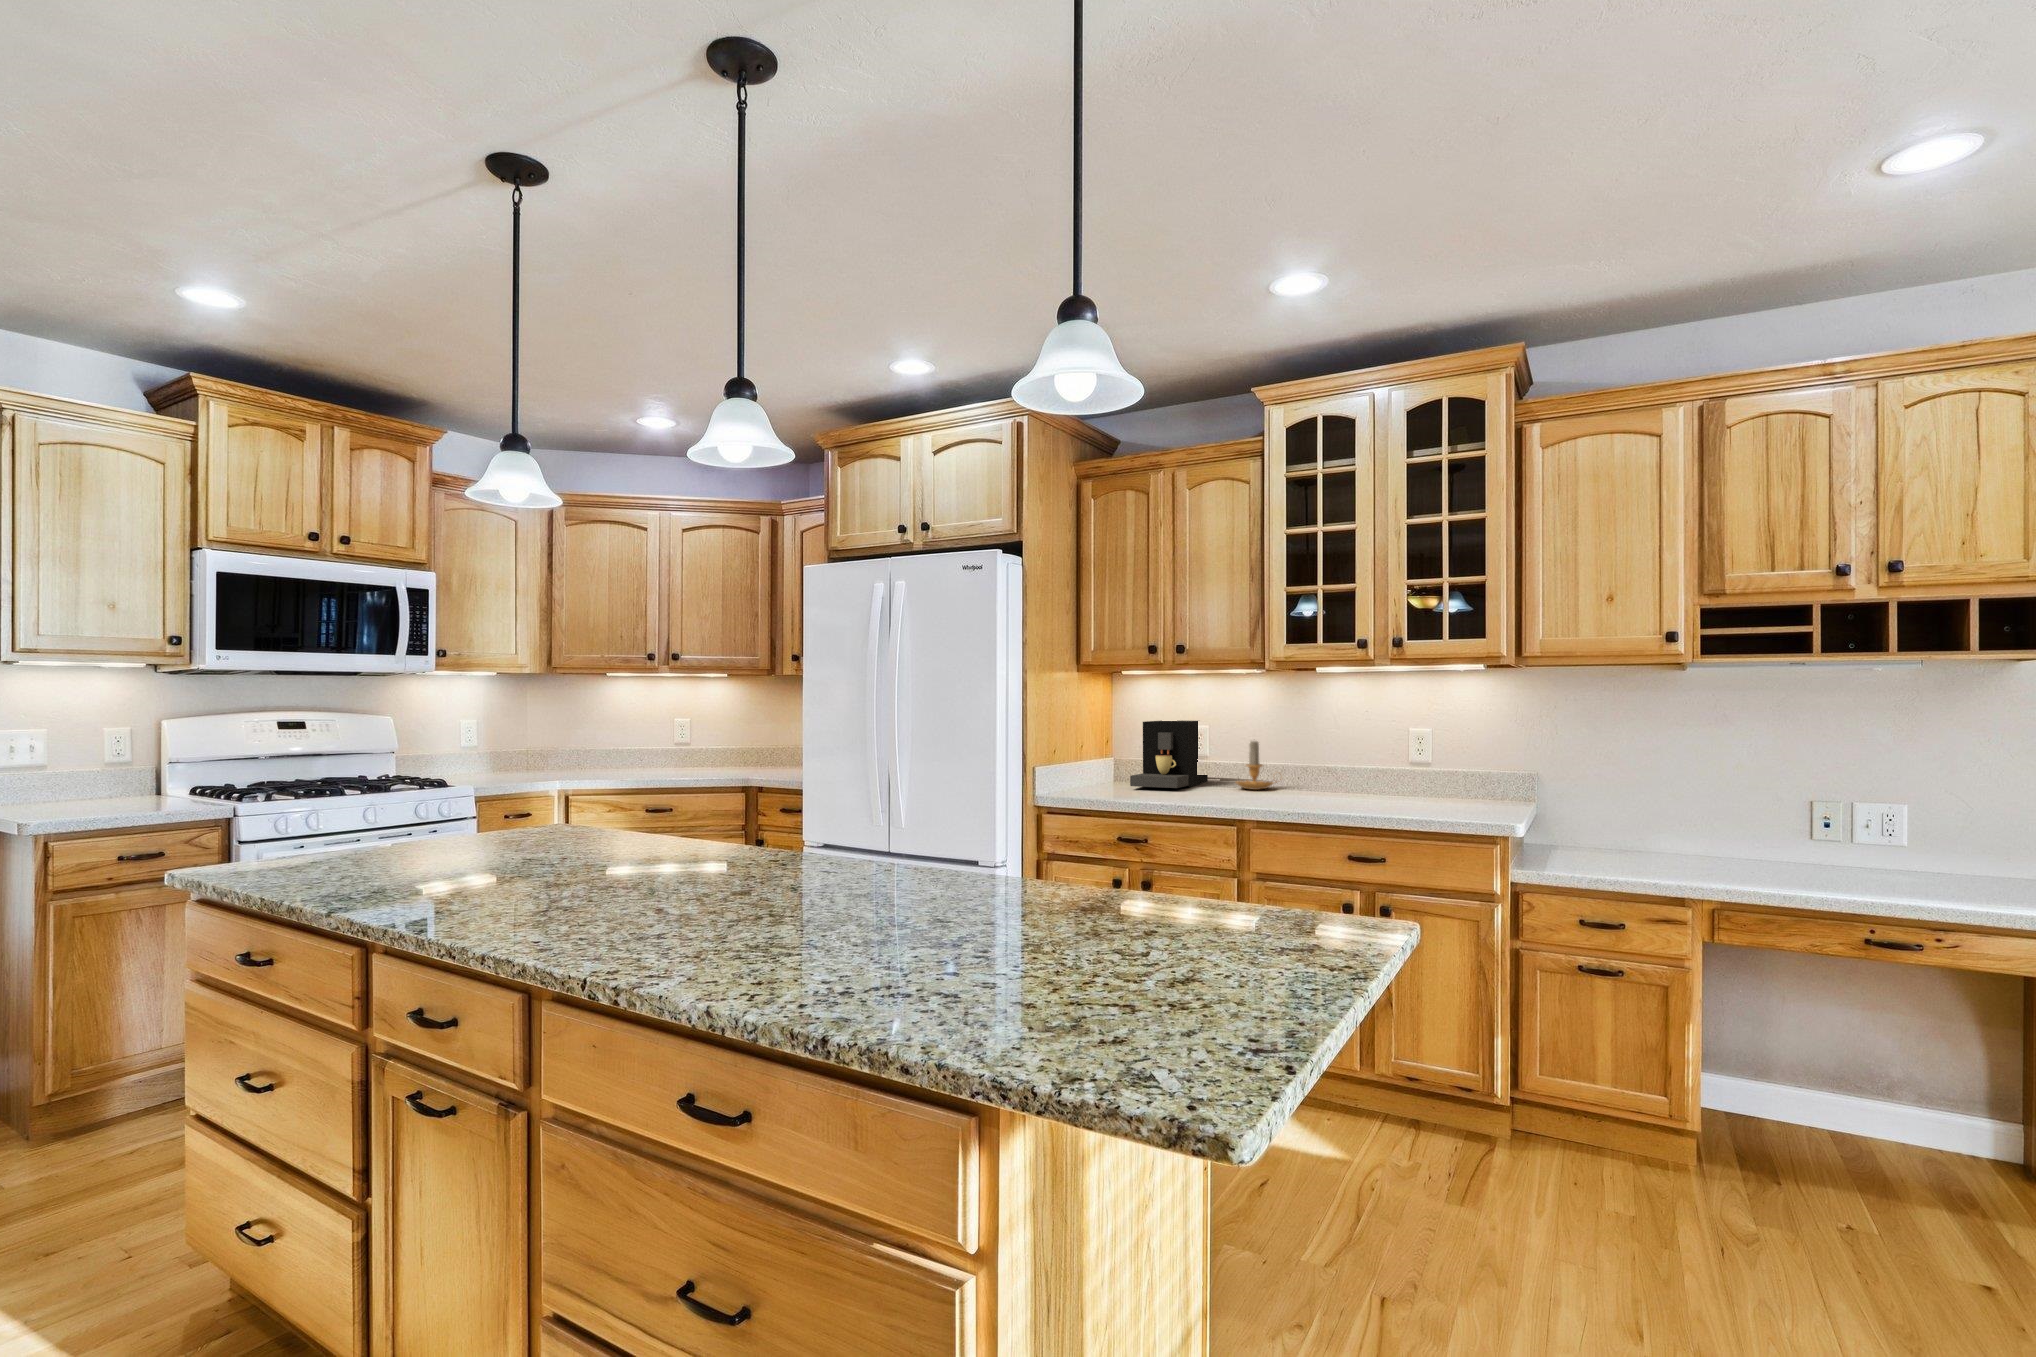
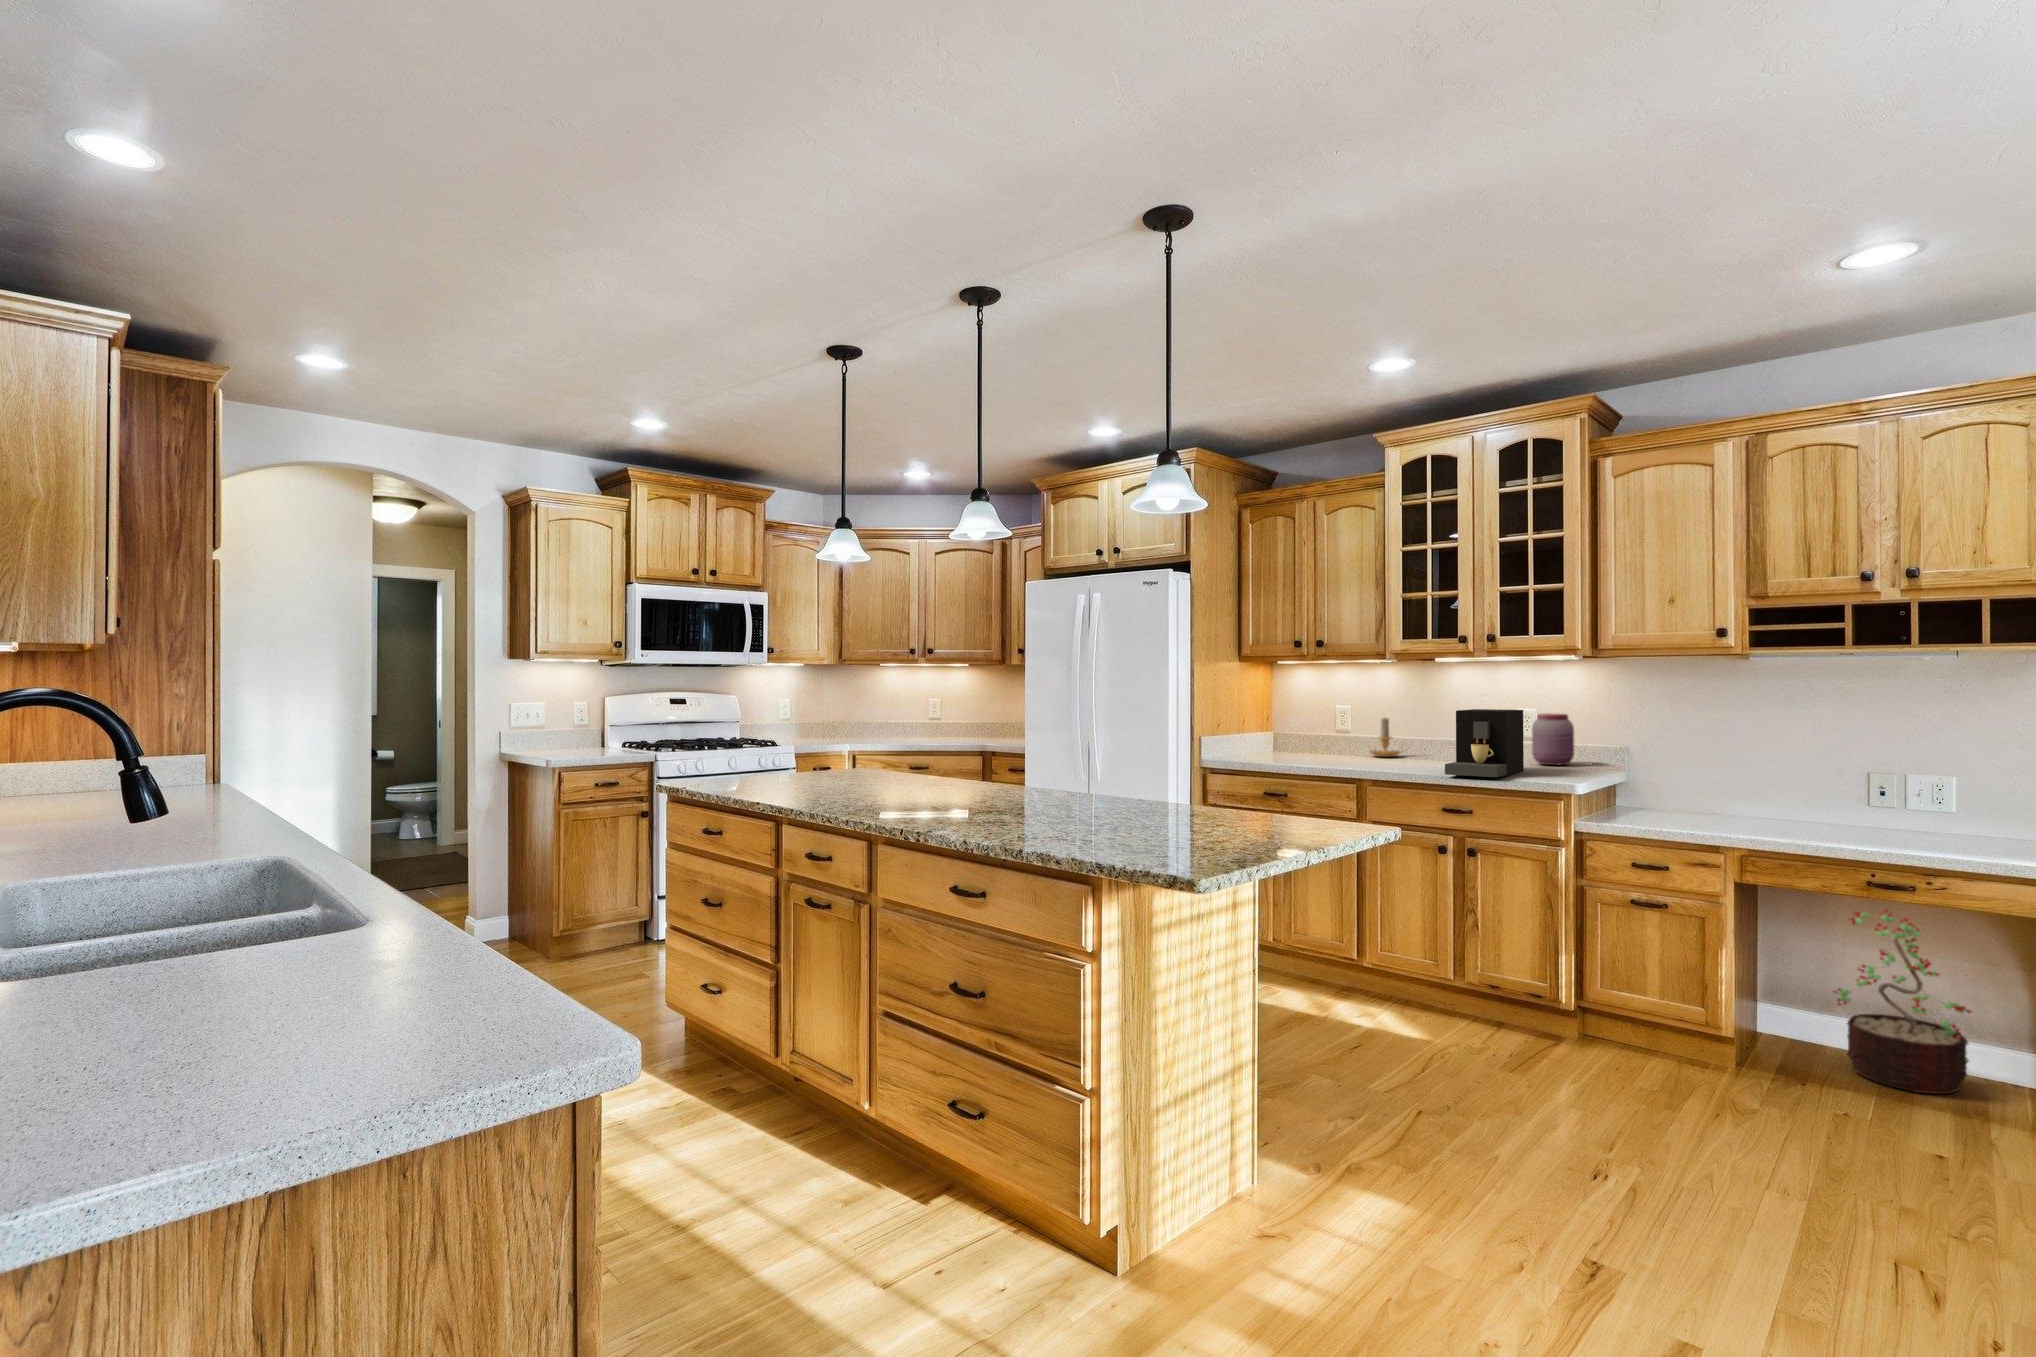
coffee maker: present [1130,720,1208,788] -> present [1445,709,1524,777]
jar: none [1432,735,1481,798] -> present [1532,714,1574,765]
decorative plant: none [1790,966,1960,1191] -> present [1834,910,1971,1094]

